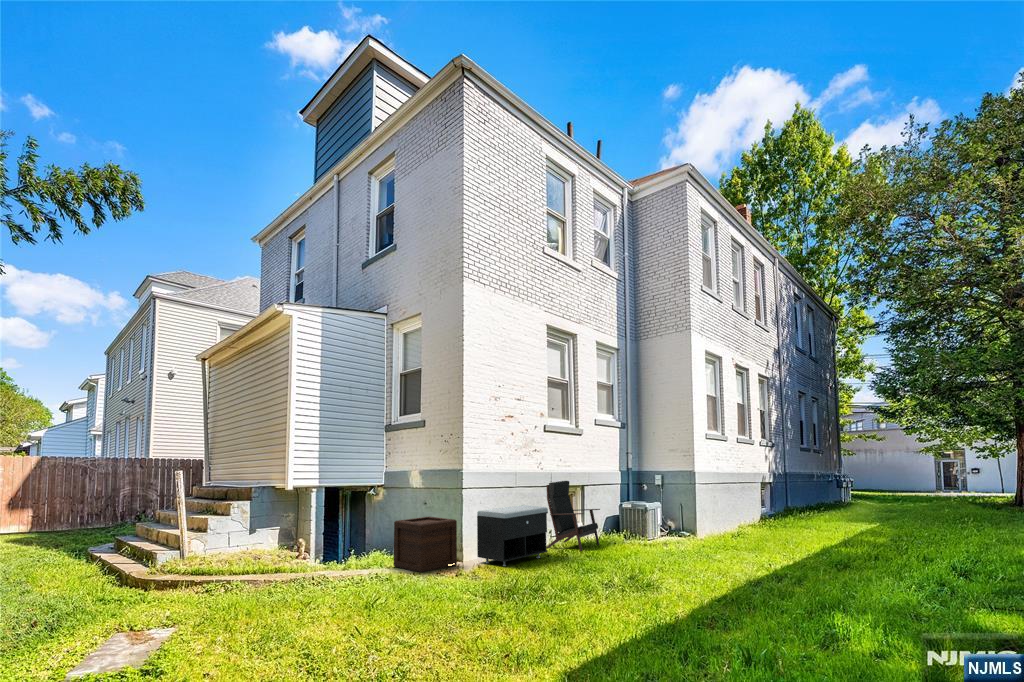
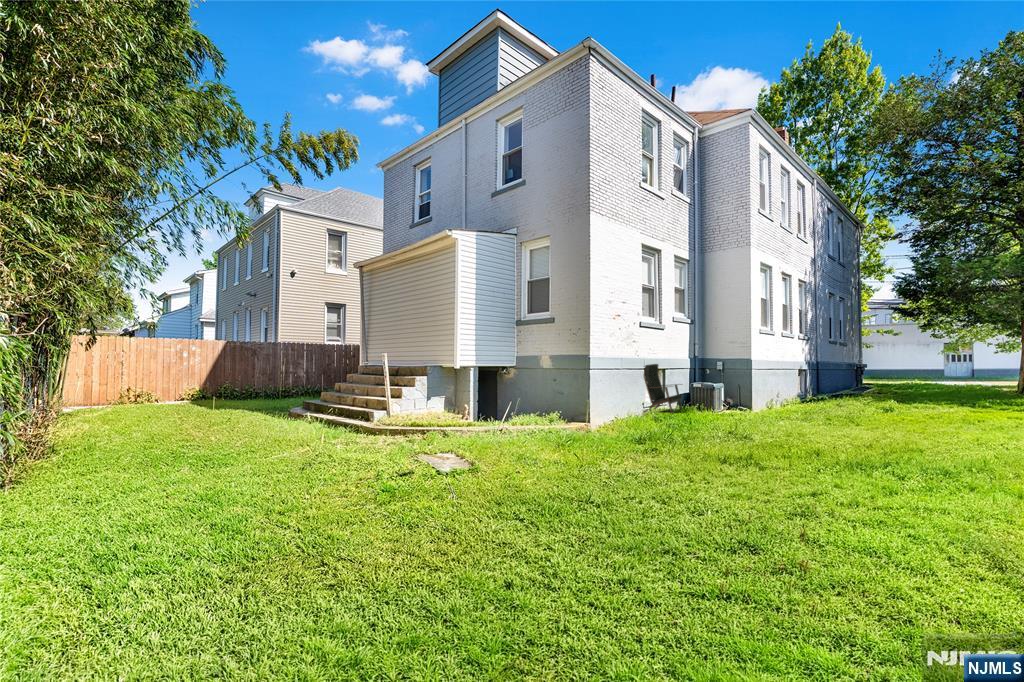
storage bench: present [477,505,548,566] -> none [600,380,650,421]
wooden crate: present [394,517,457,572] -> none [542,388,588,425]

